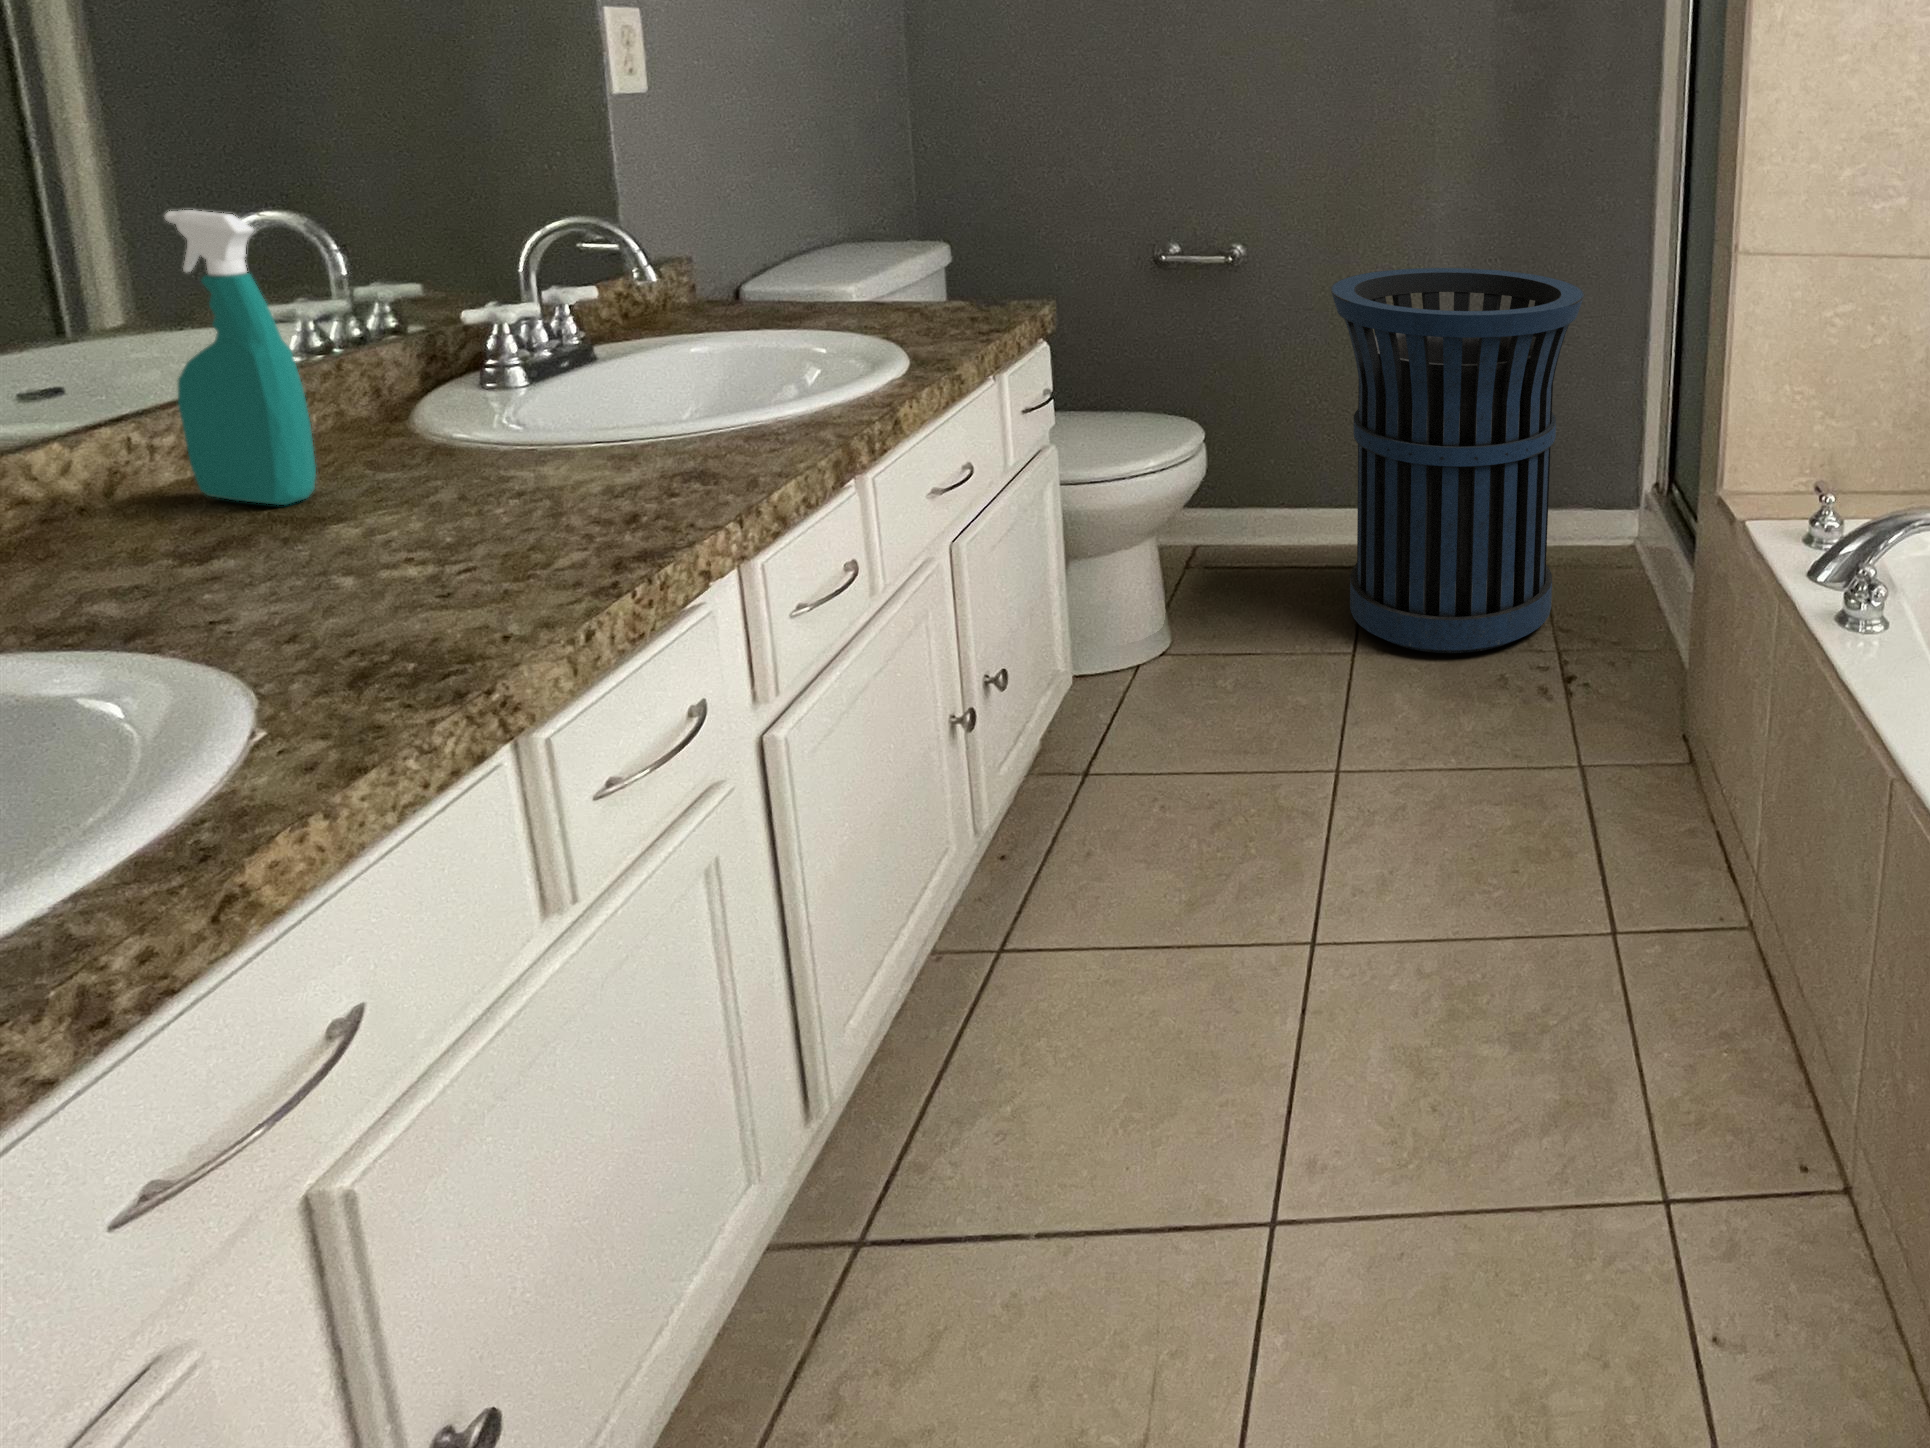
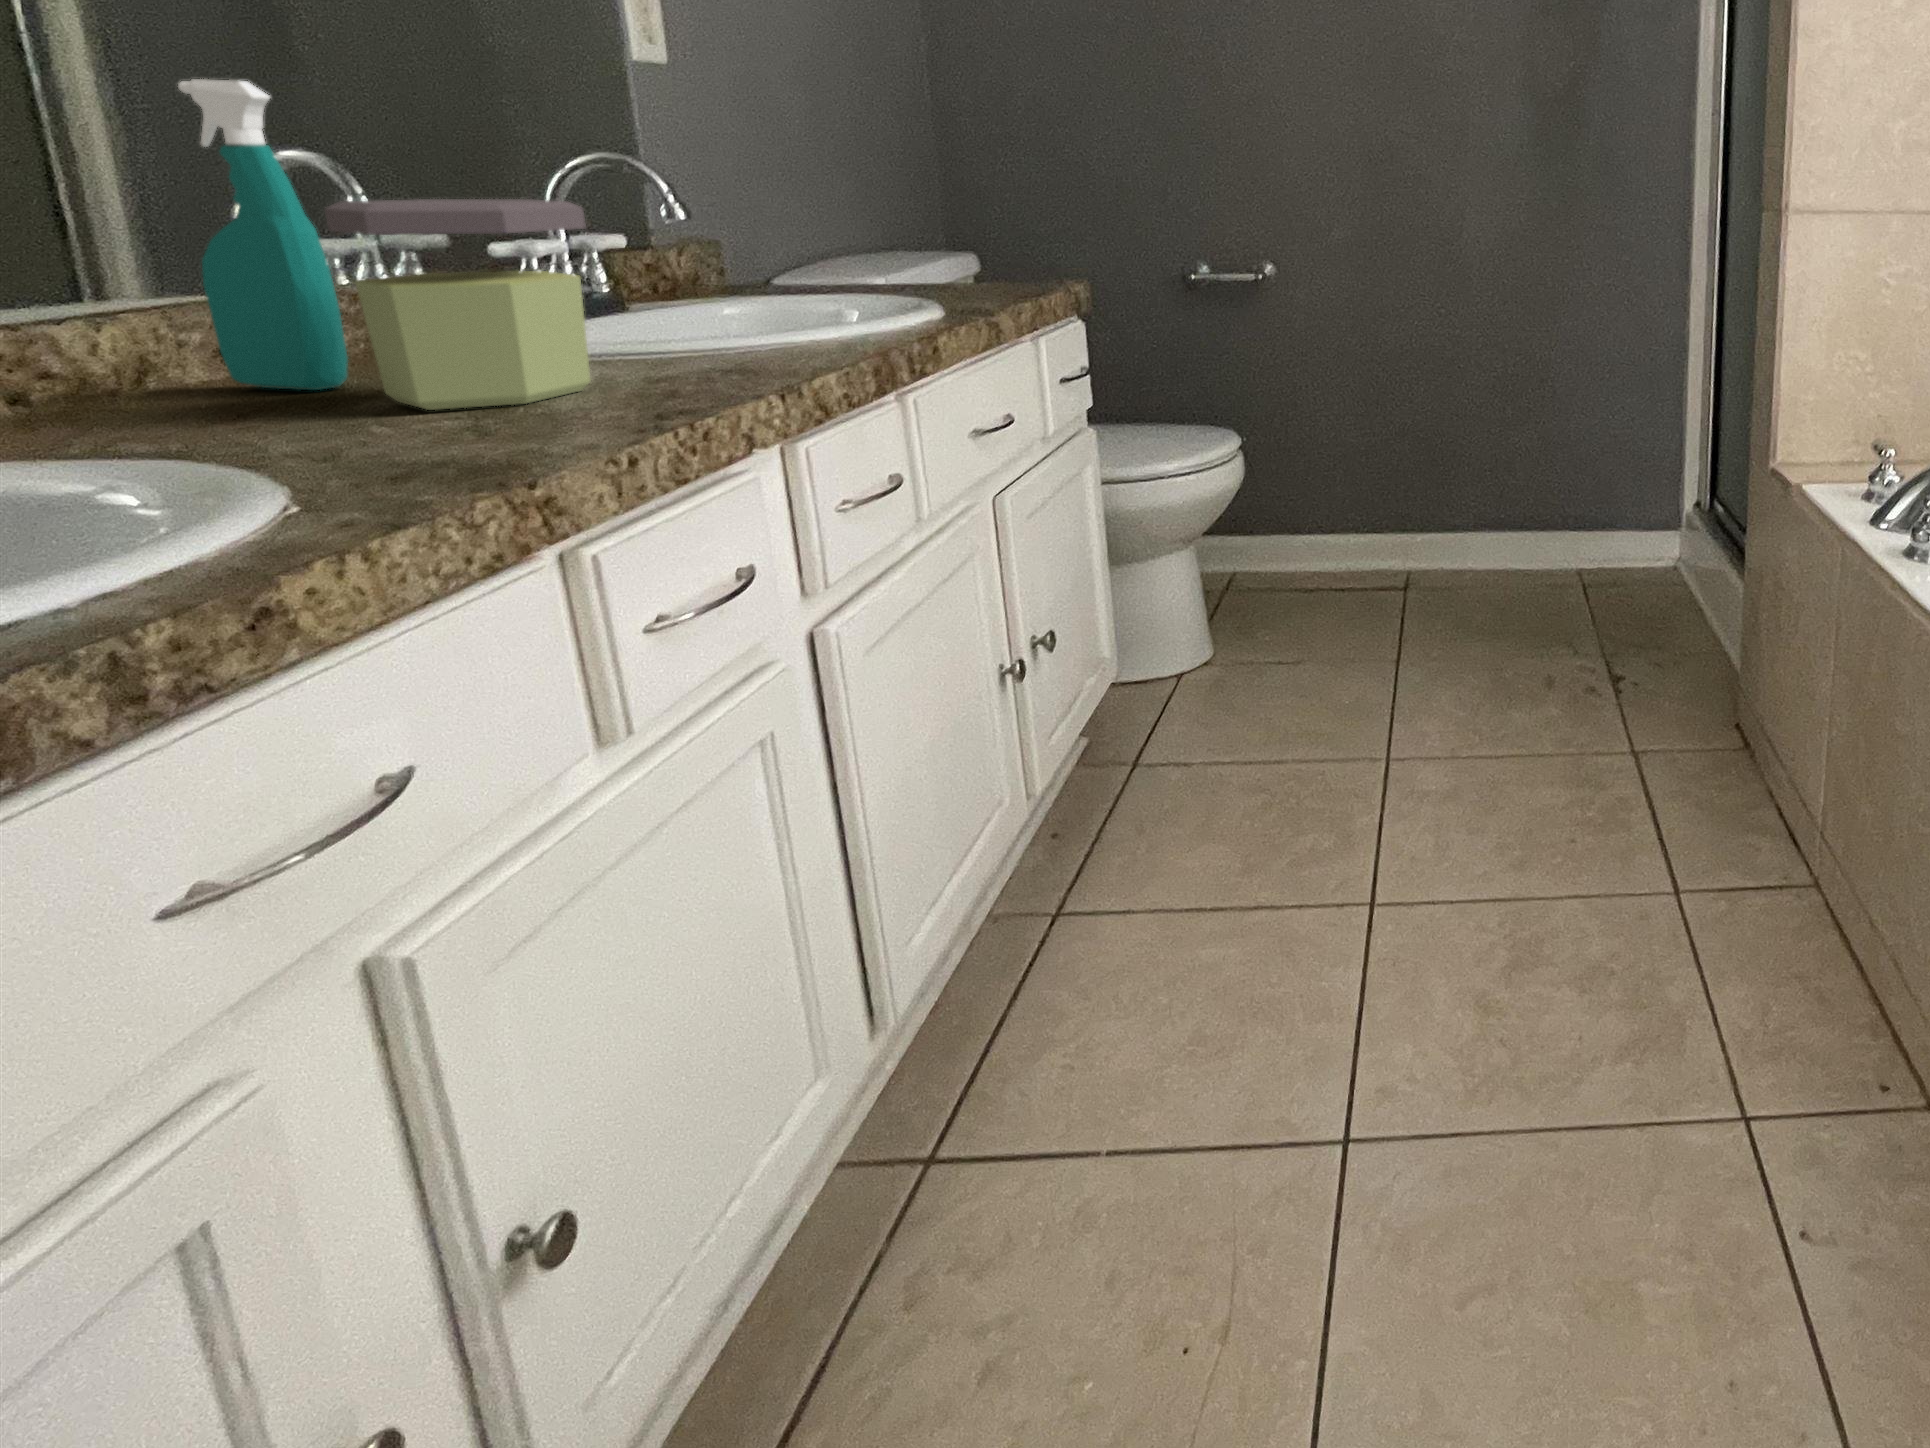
trash can: present [1331,268,1584,653] -> none [1364,281,1622,659]
jar: none [301,325,557,551] -> present [324,199,590,410]

